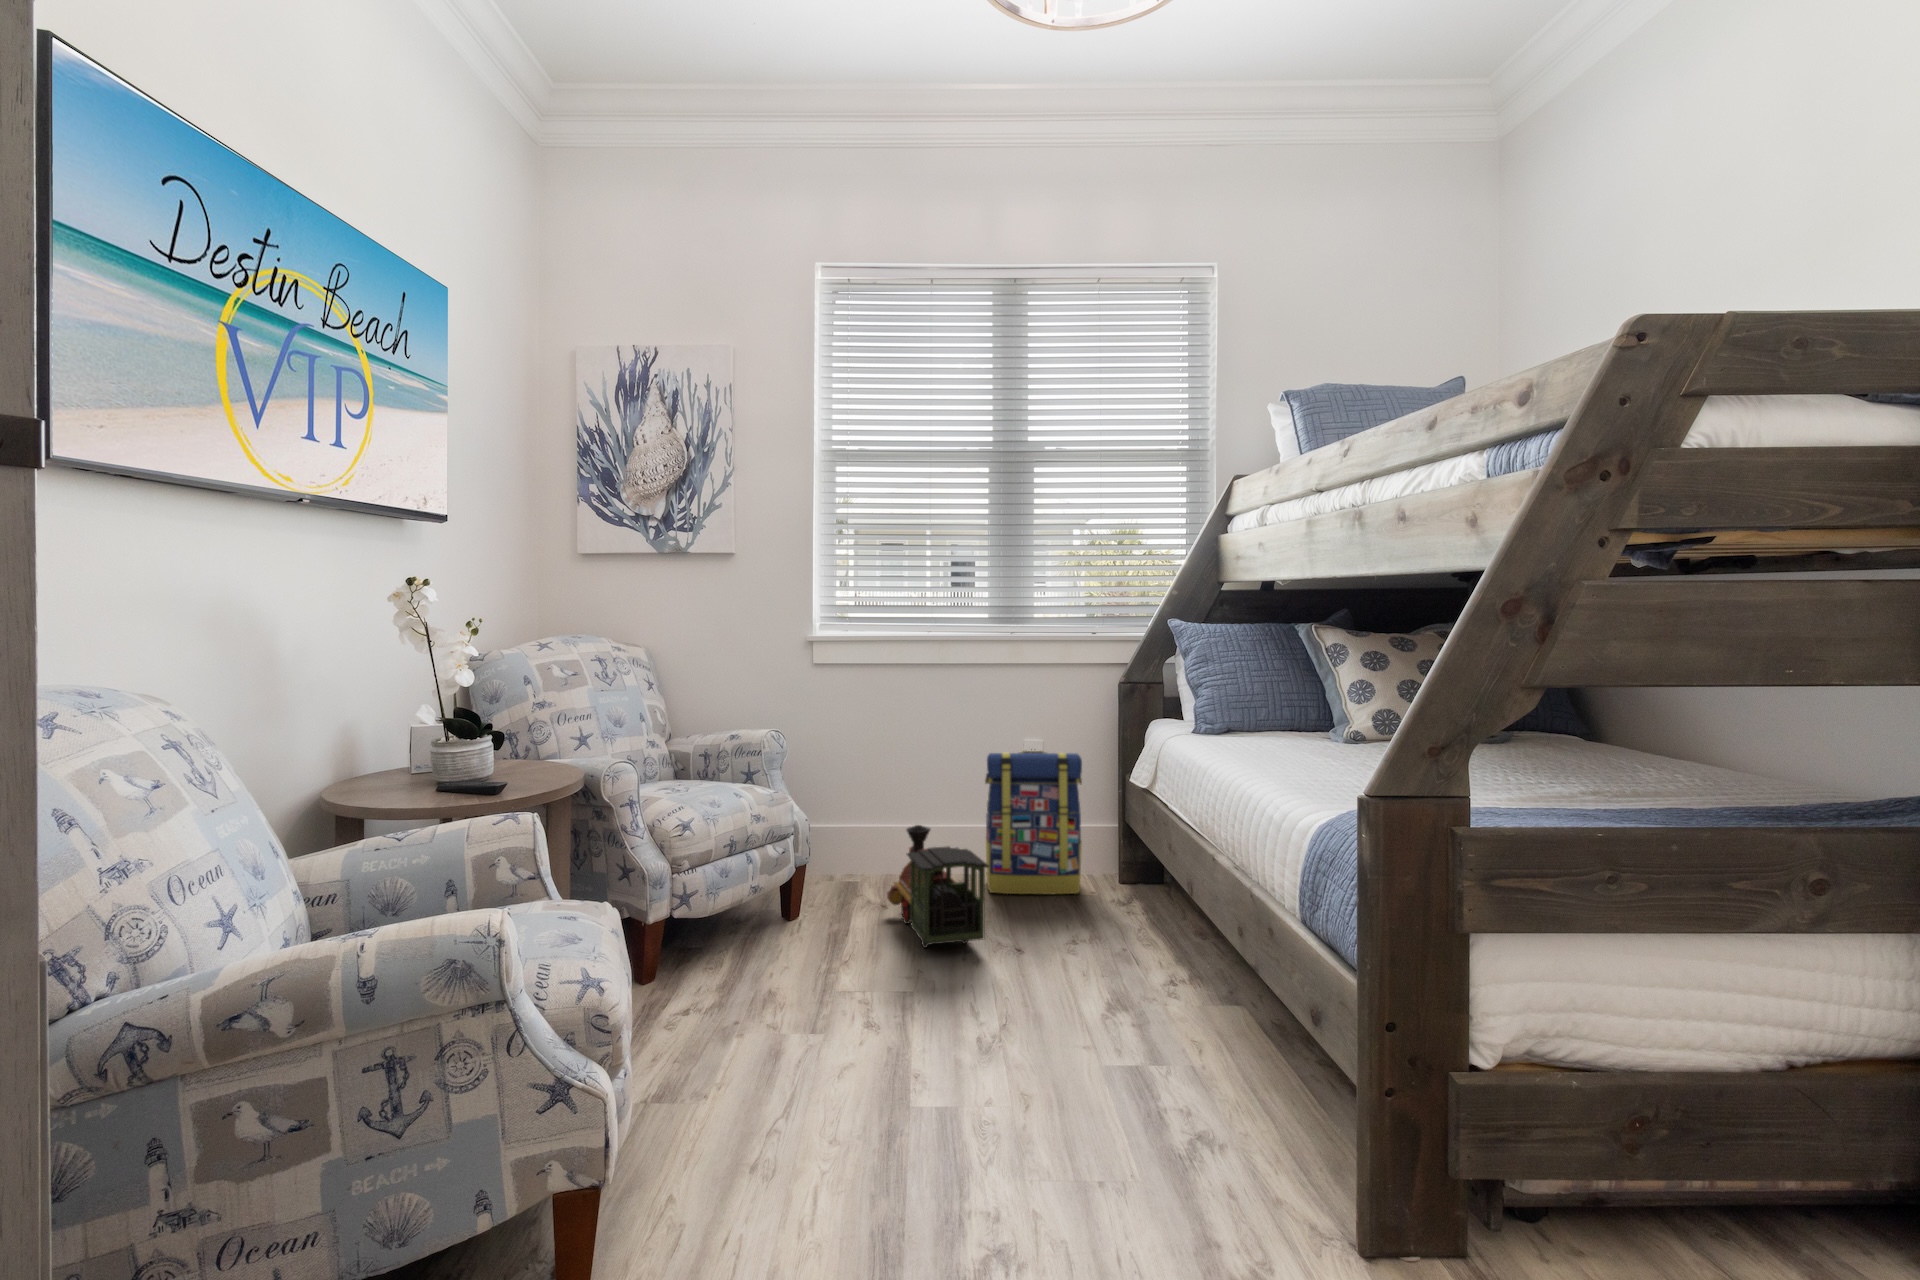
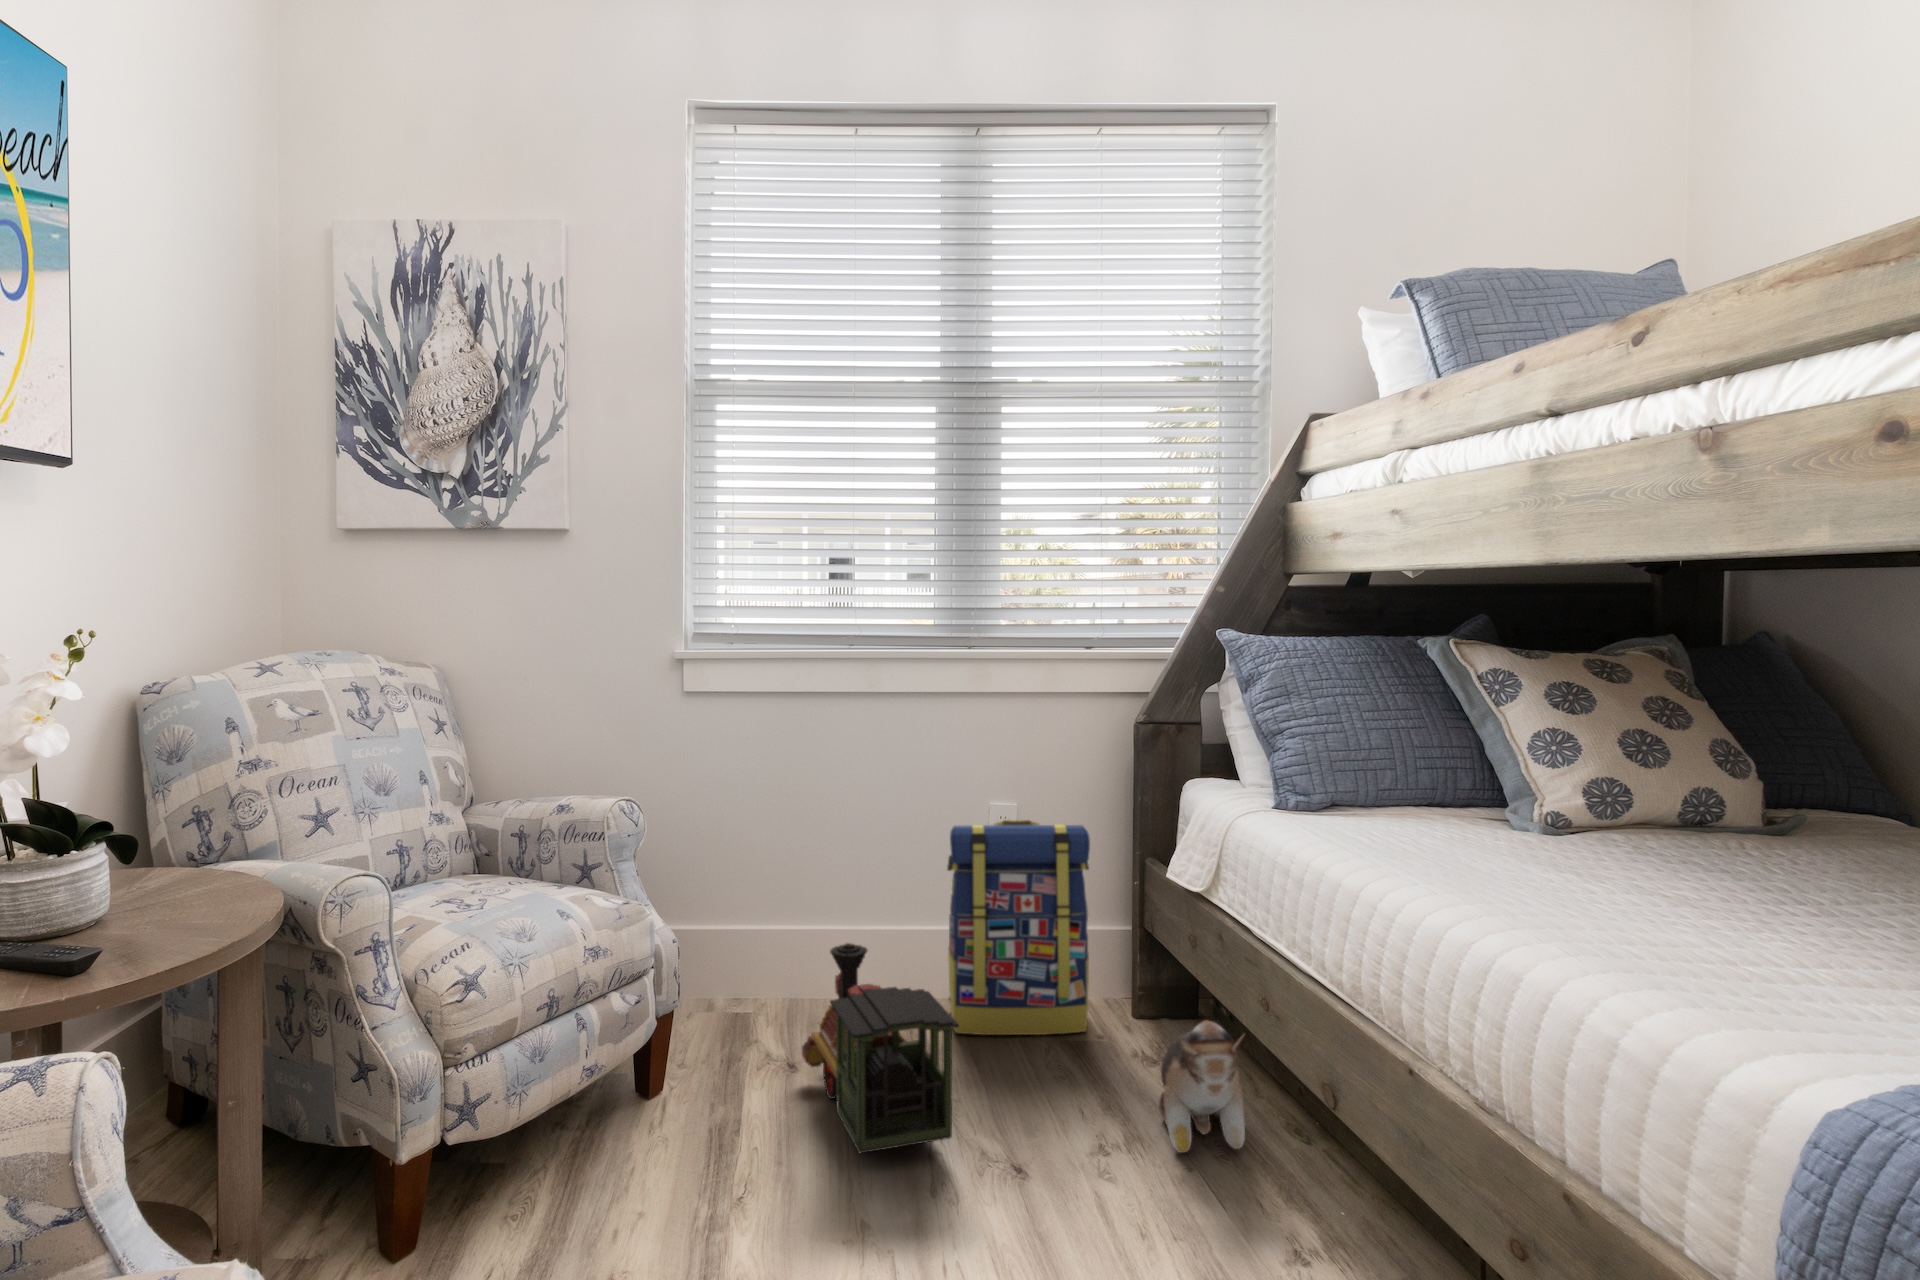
plush toy: none [1122,865,1175,952] -> present [1159,1020,1245,1153]

